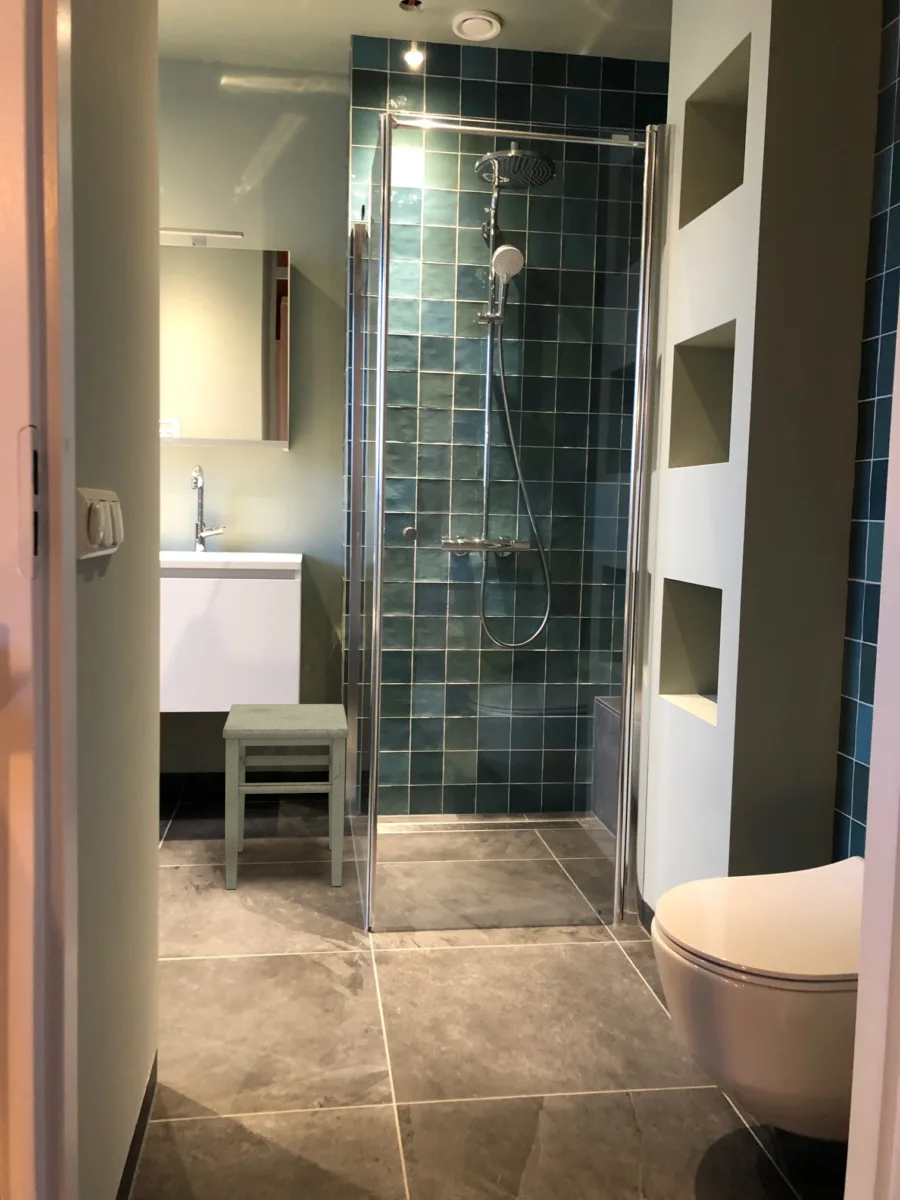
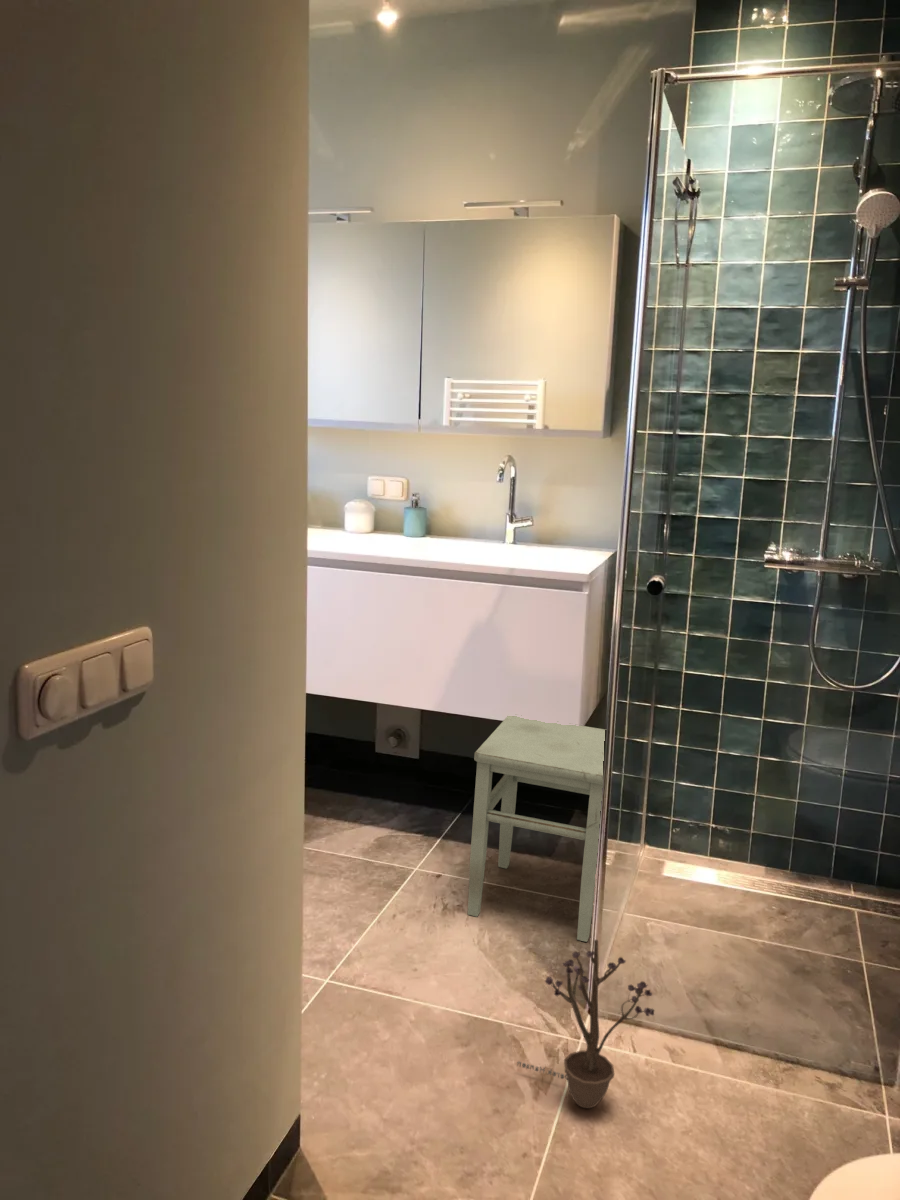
decorative plant: none [333,834,452,990] -> present [517,940,654,1108]

